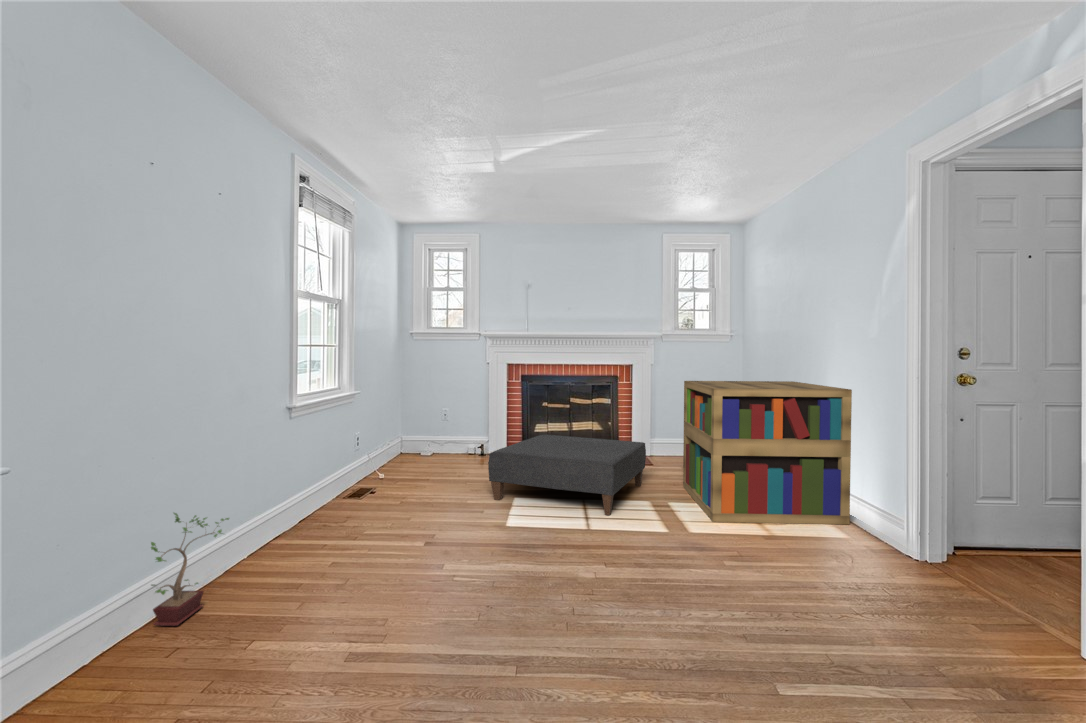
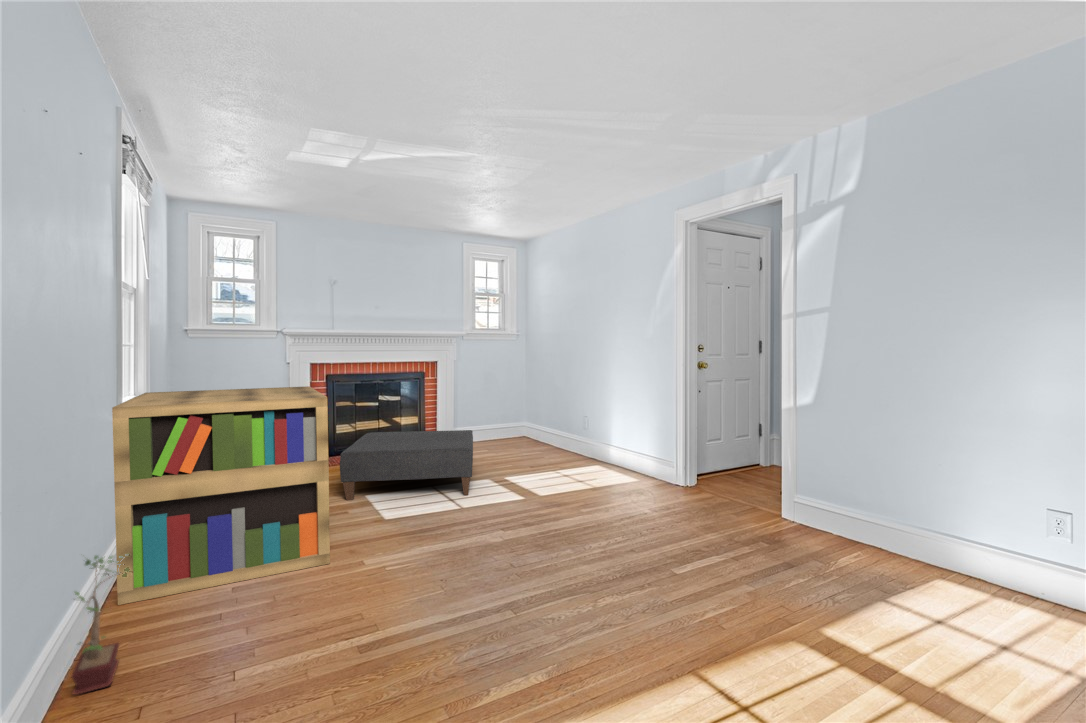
bookshelf: present [683,381,852,524] -> present [112,386,330,605]

